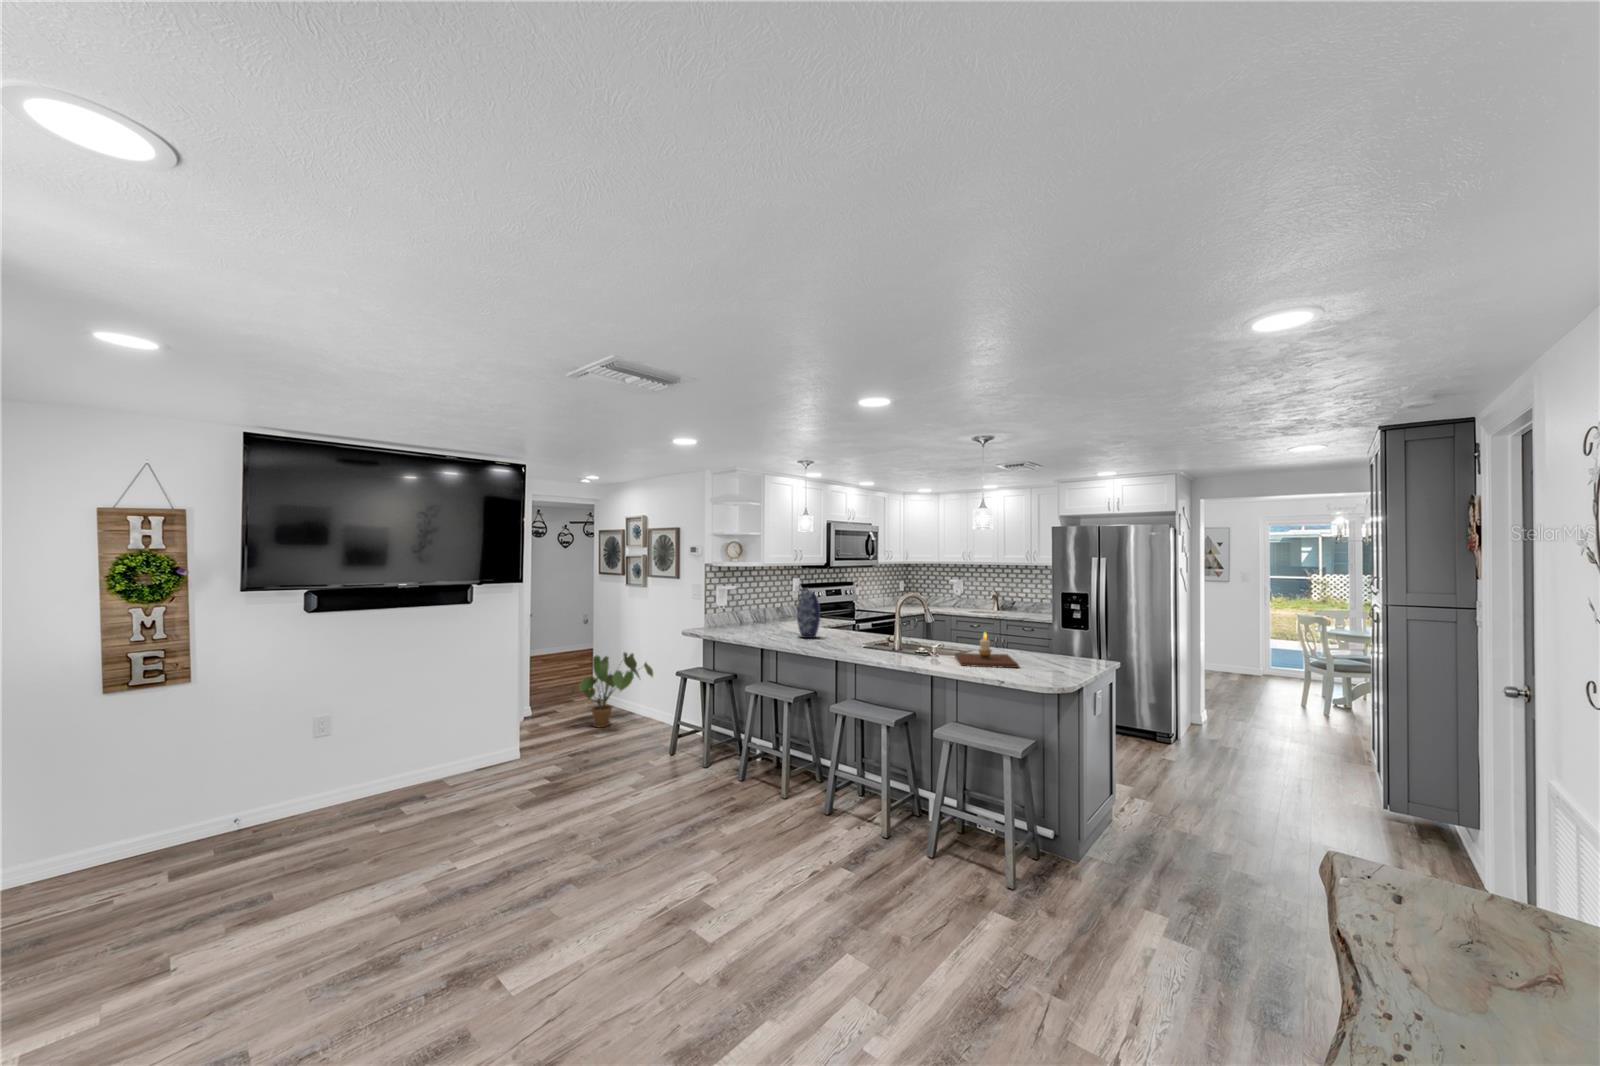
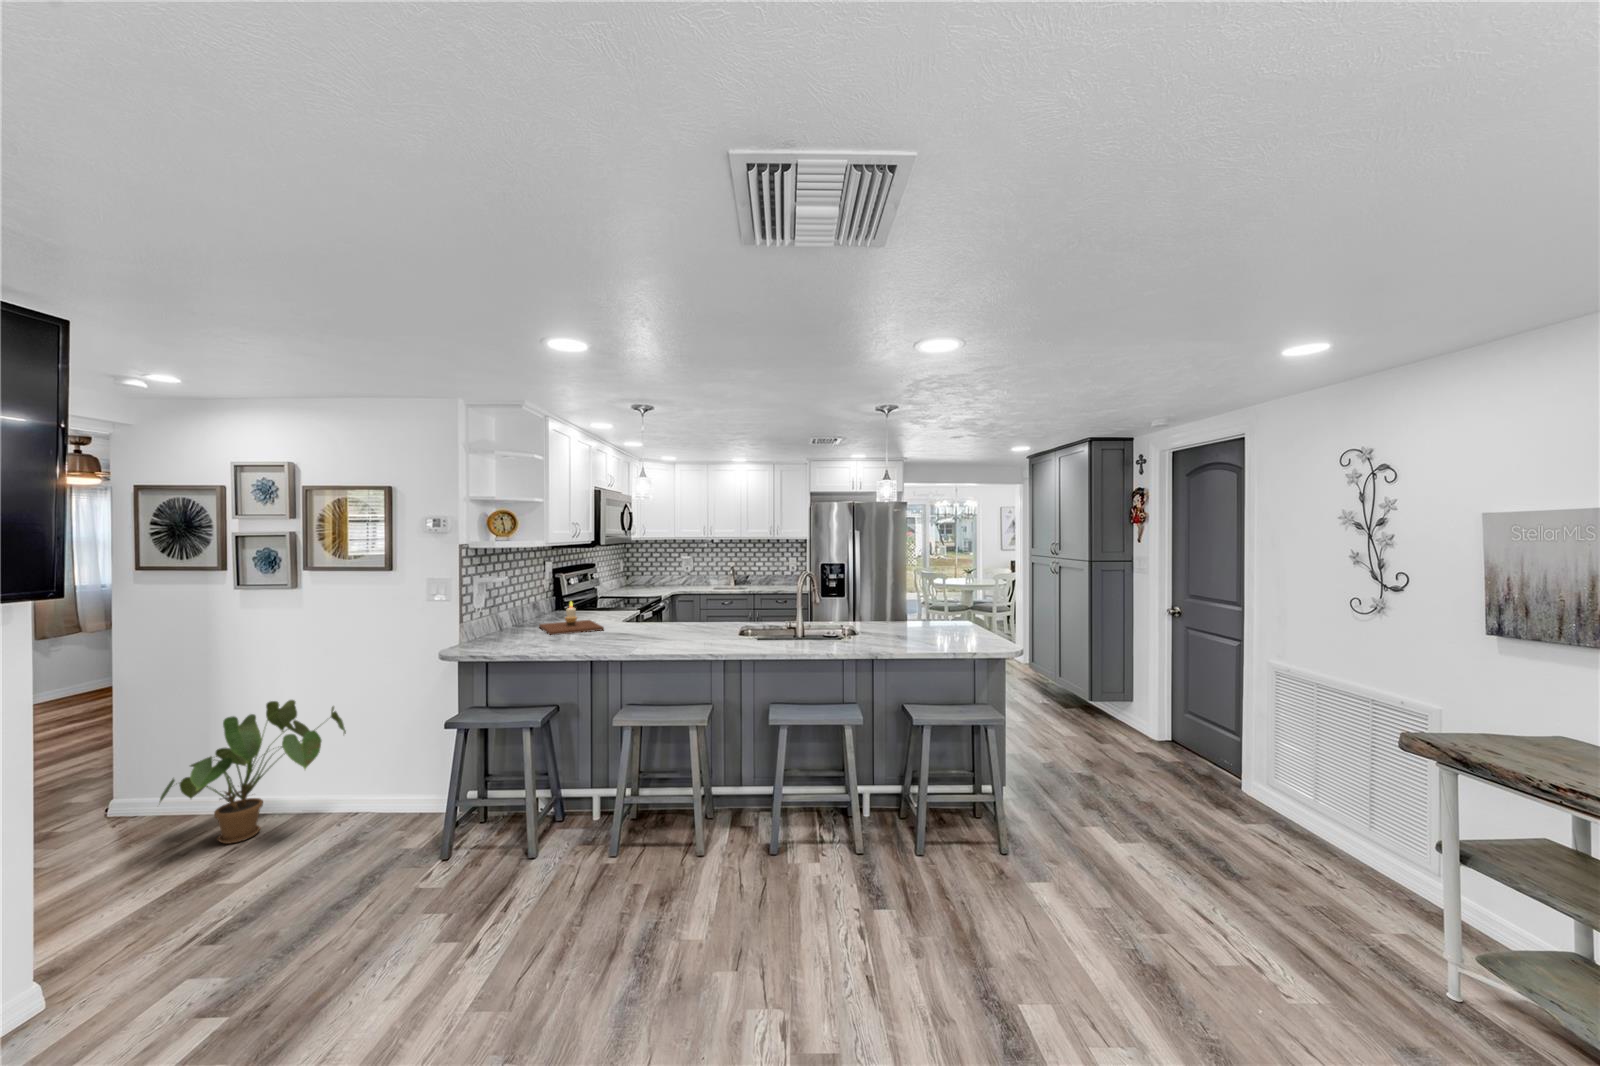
vase: present [797,590,820,638] -> none [647,577,677,637]
candle: present [955,633,1019,668] -> present [539,602,604,635]

